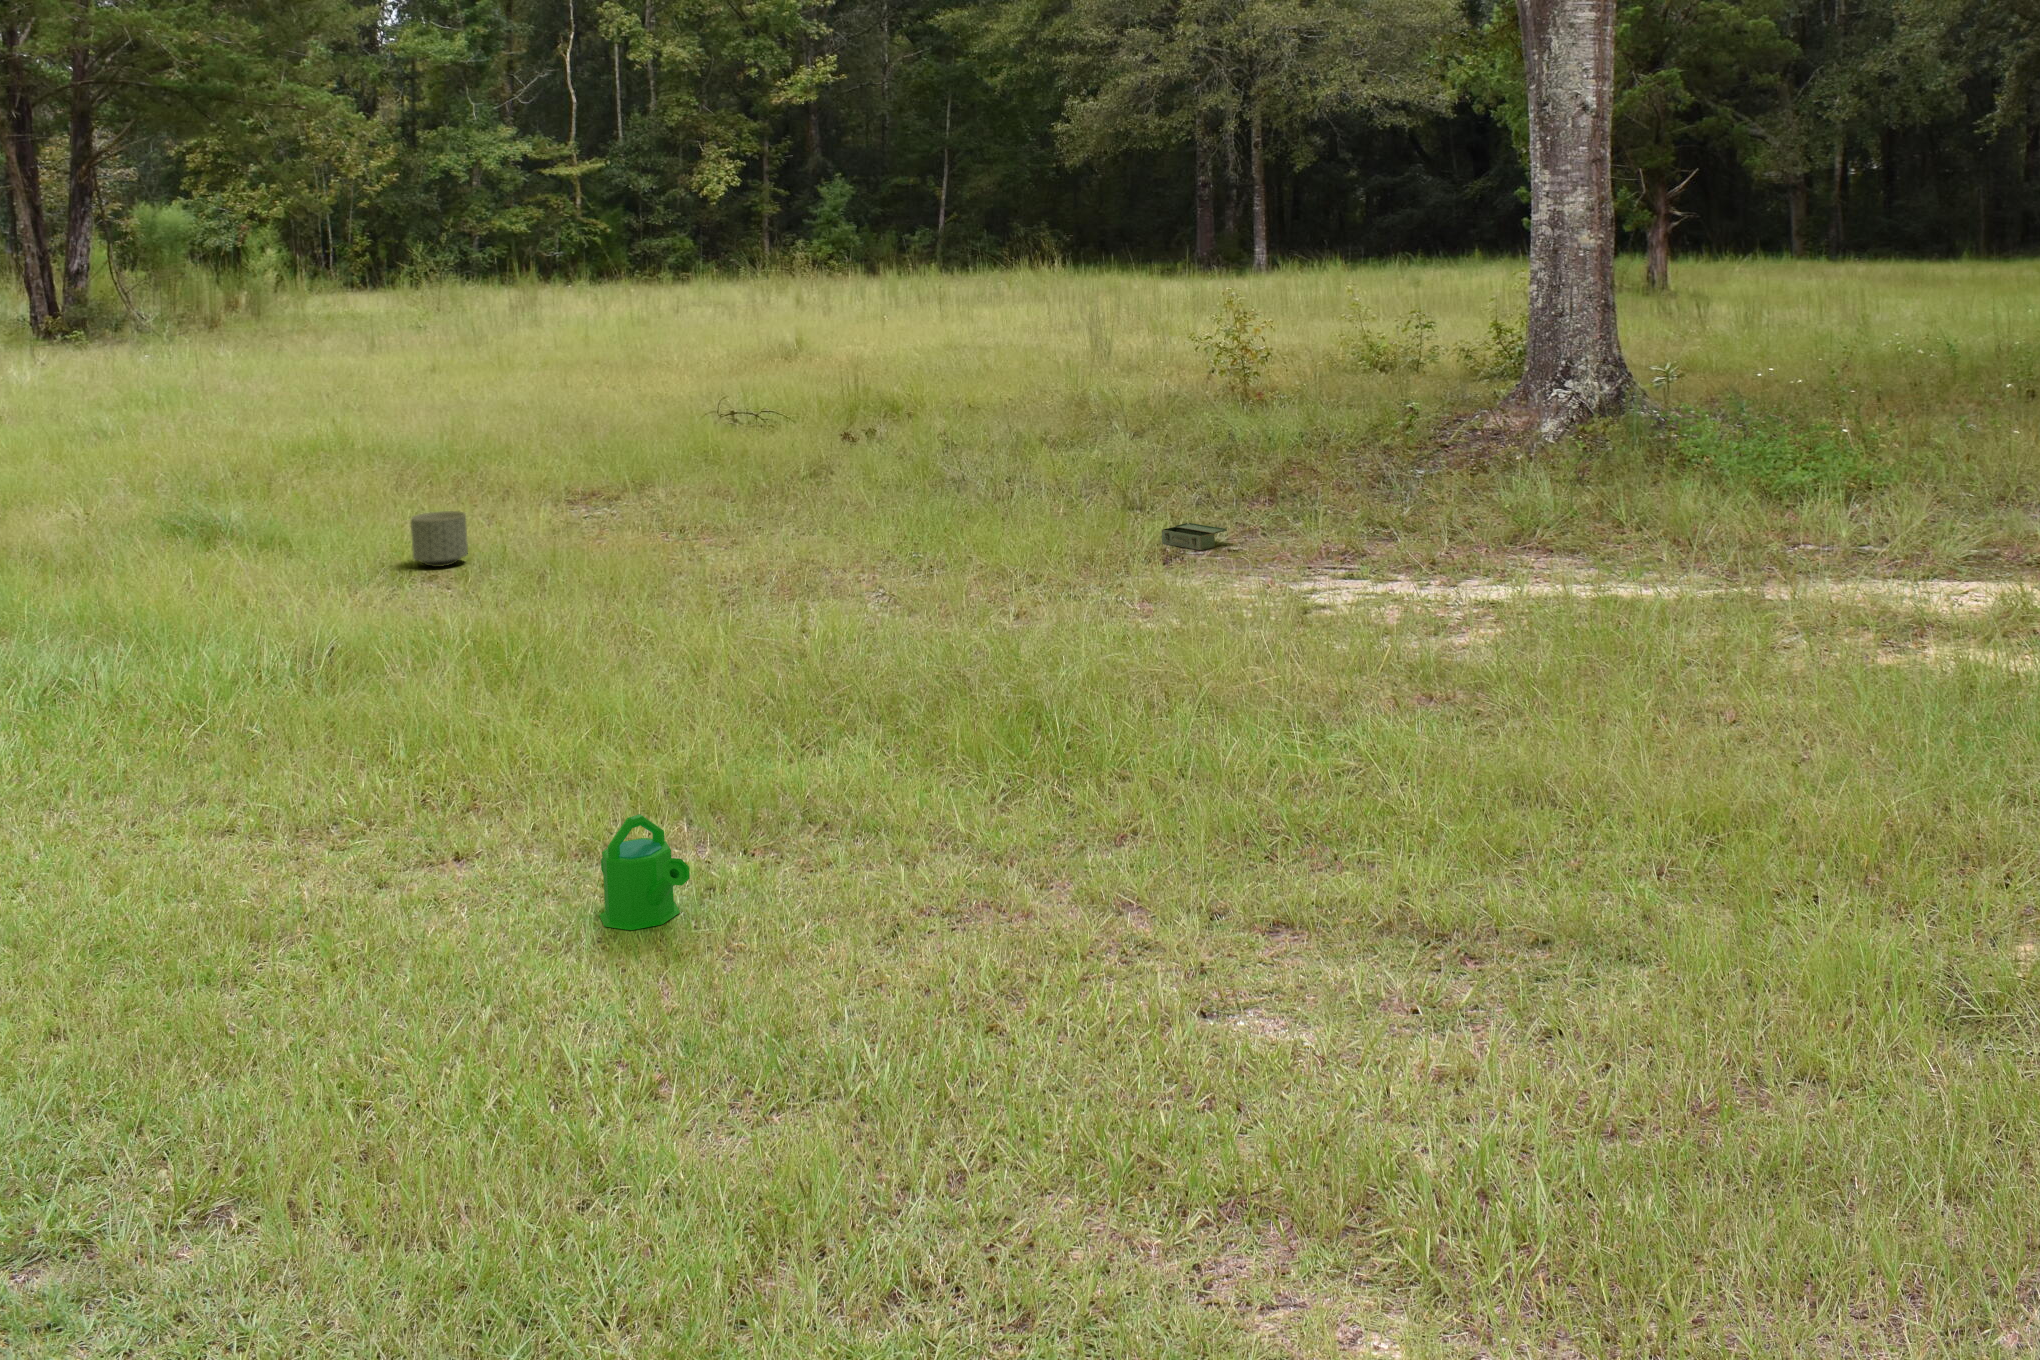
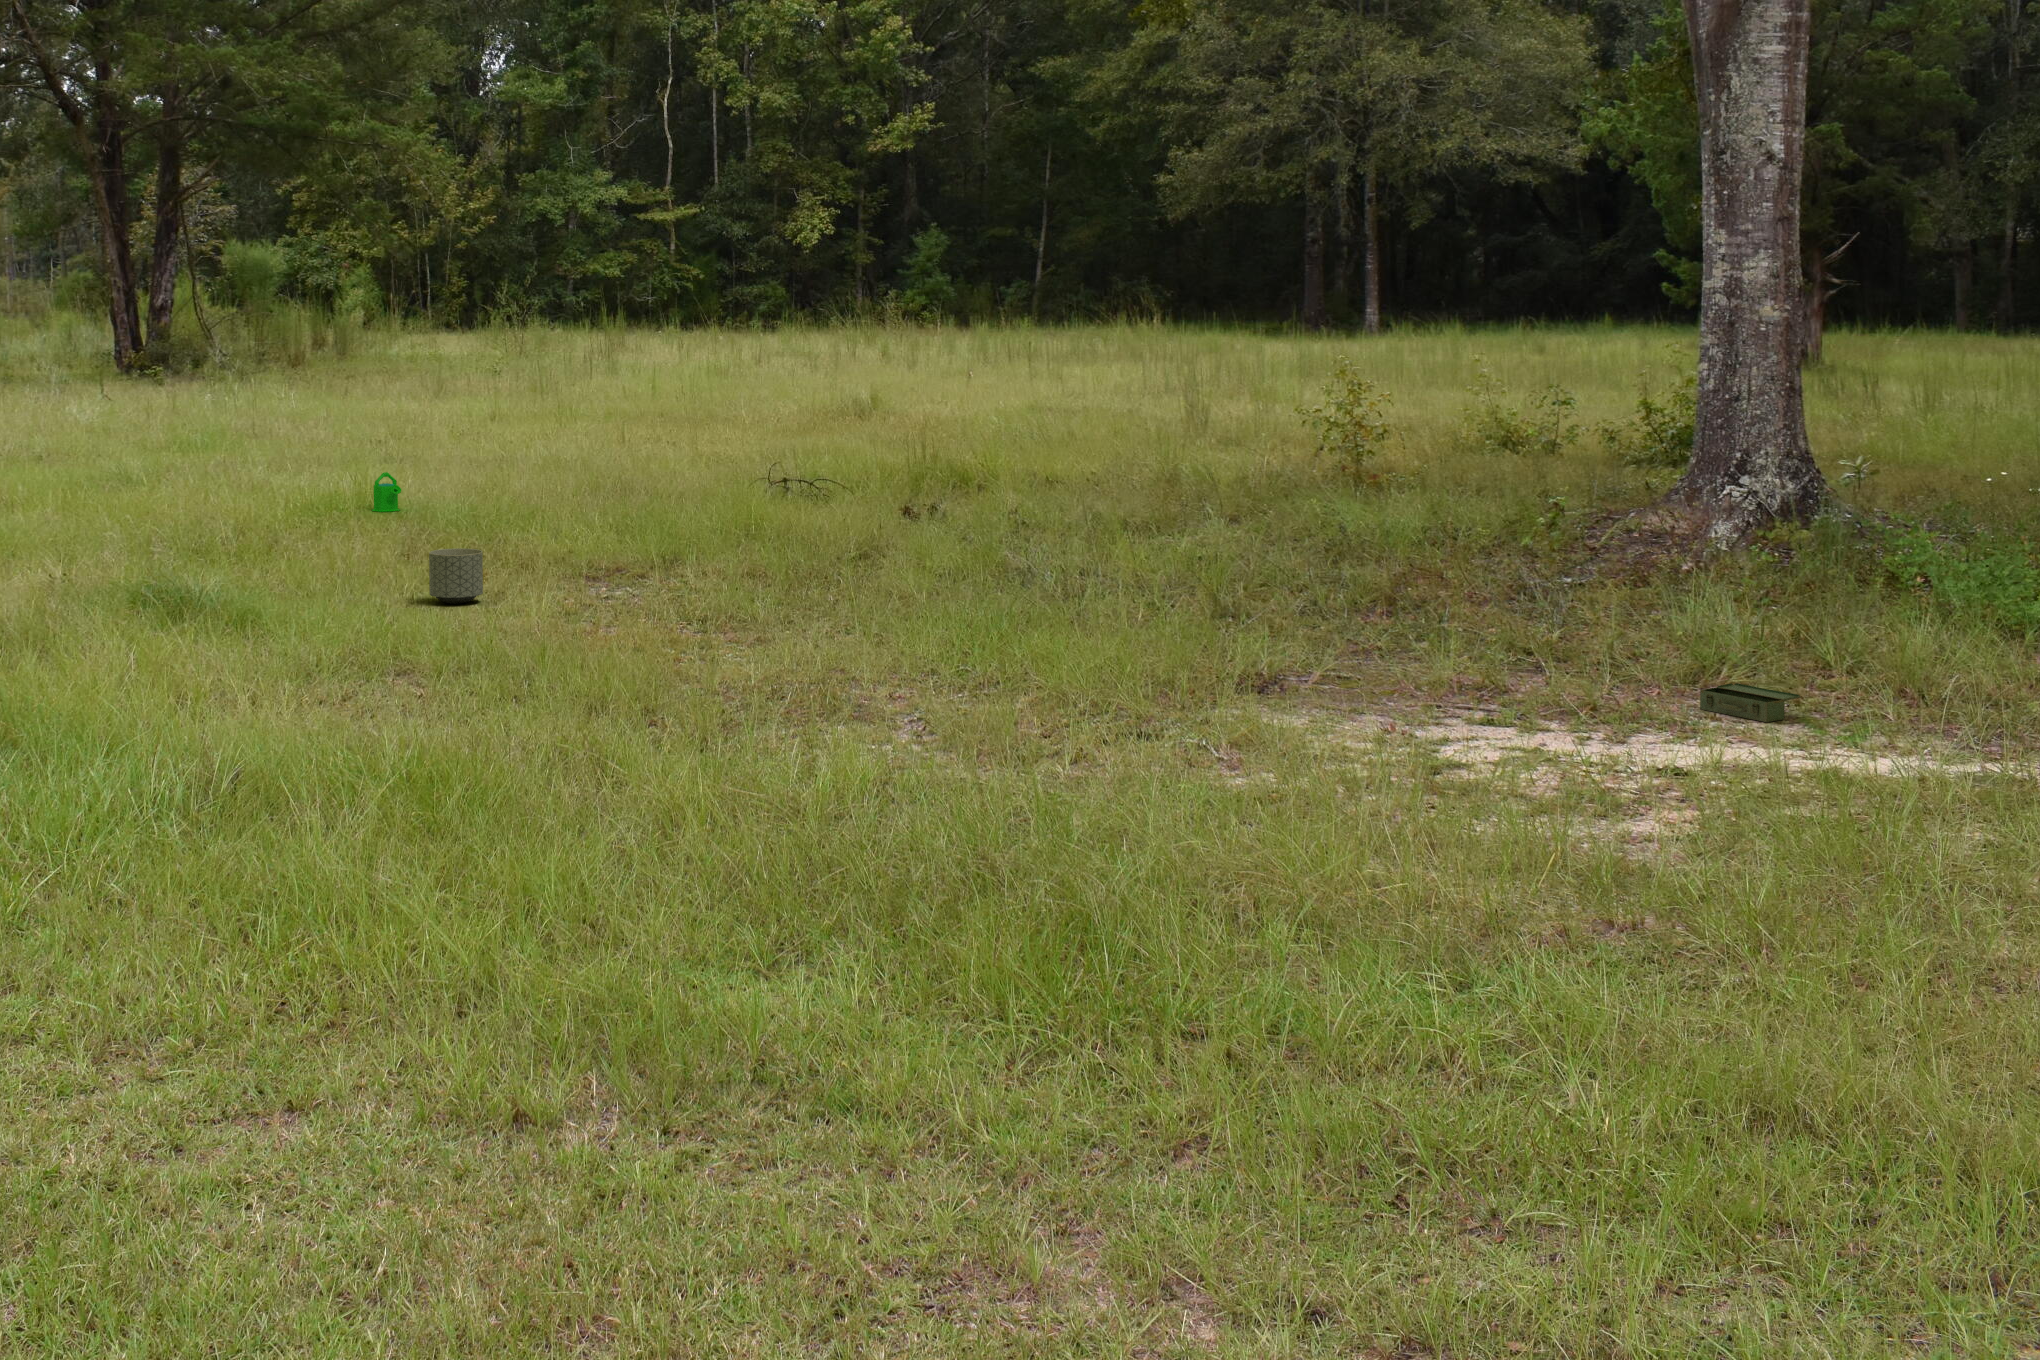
toolbox: present [1162,523,1227,550] -> present [1700,683,1801,722]
watering can: present [599,814,690,930] -> present [372,472,401,512]

